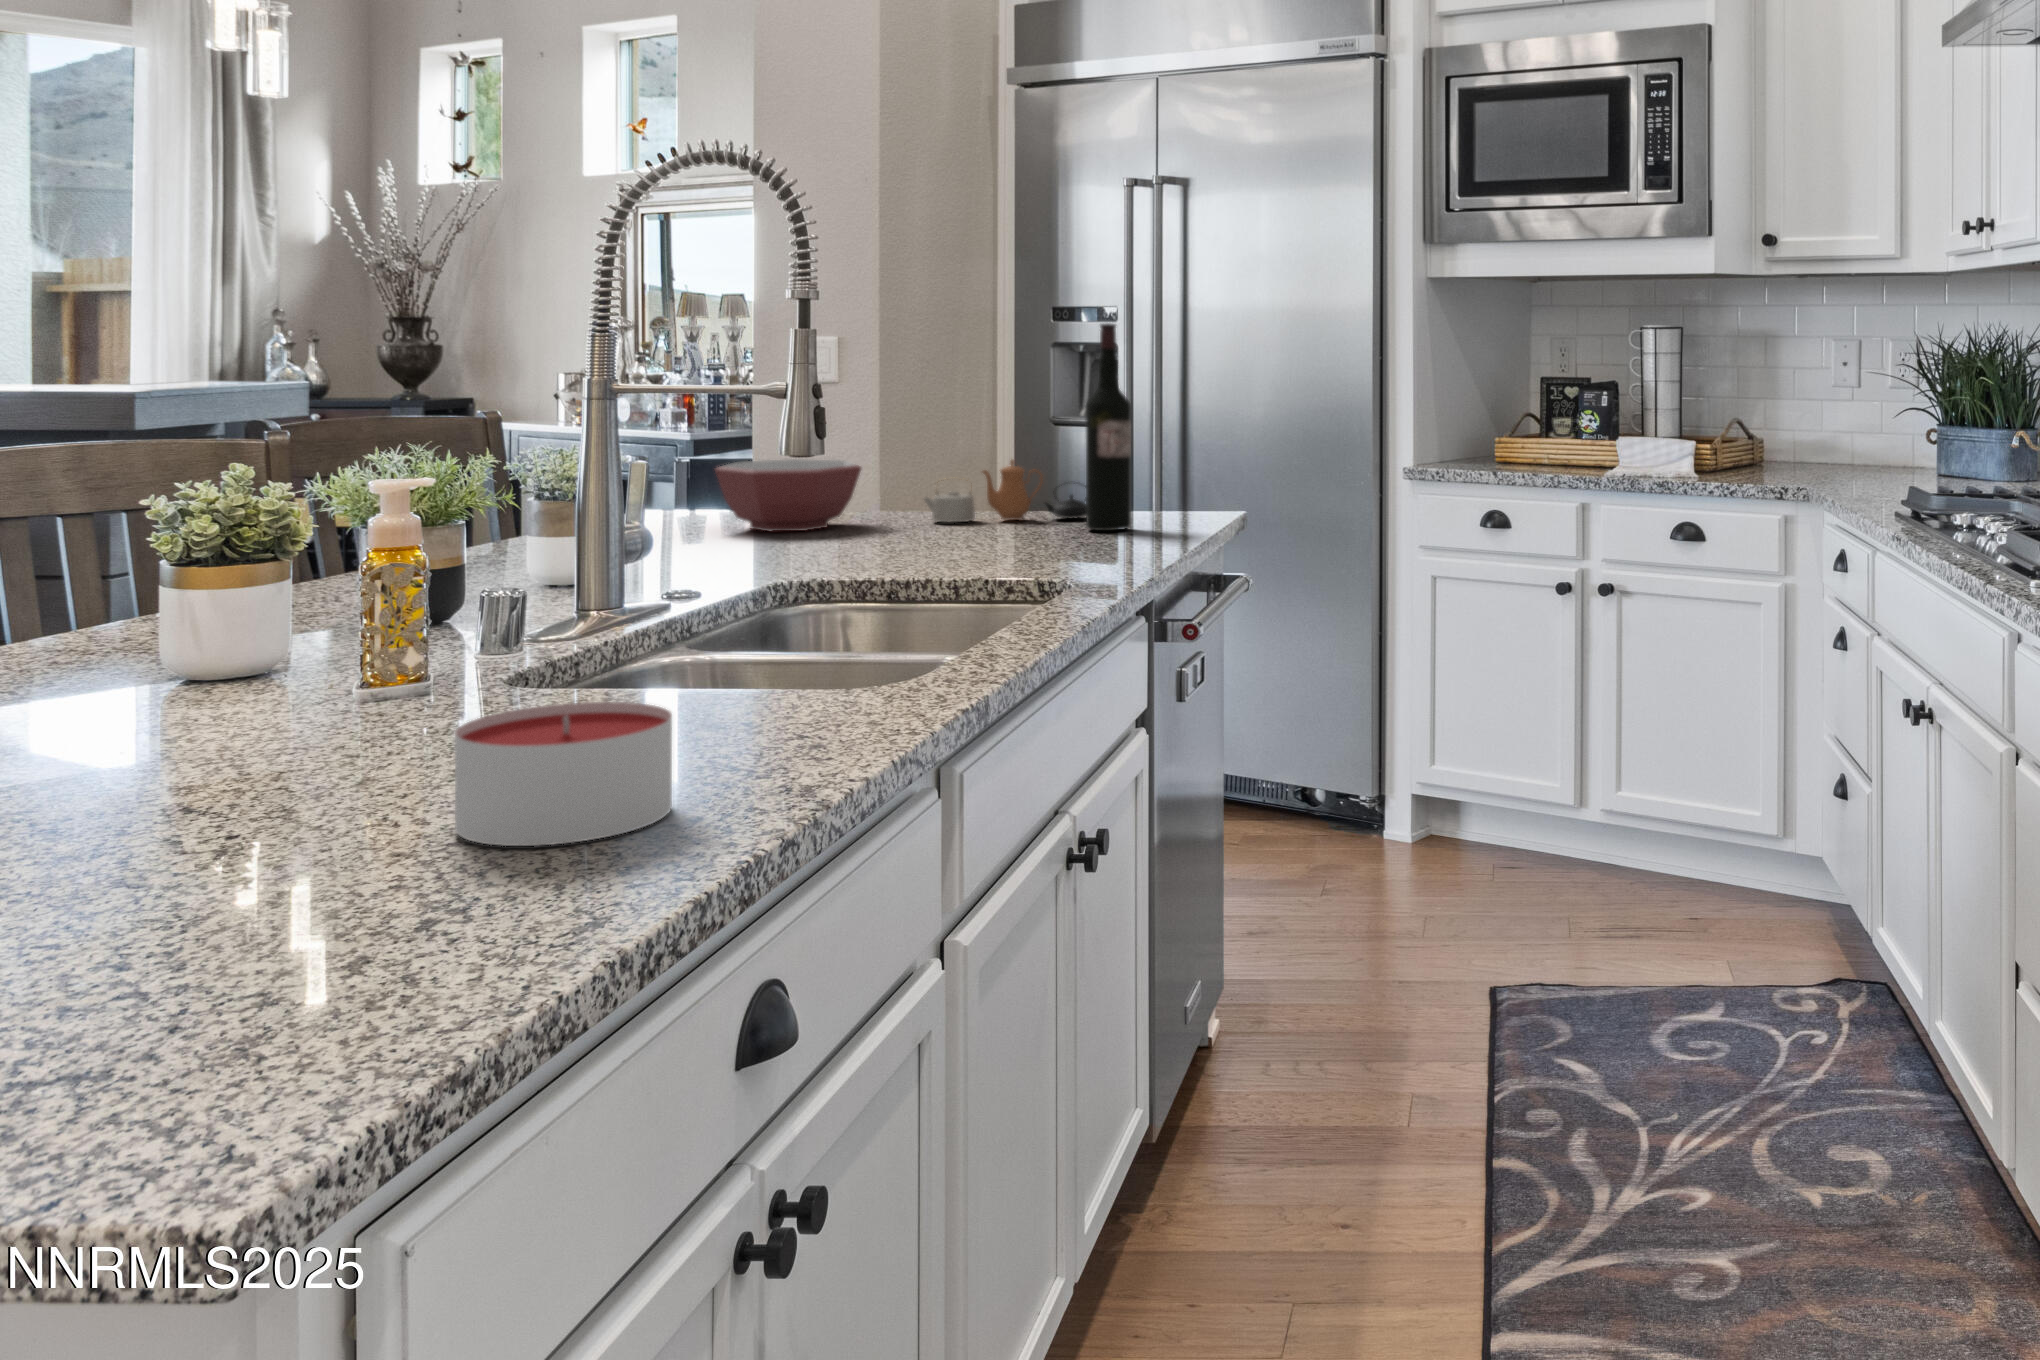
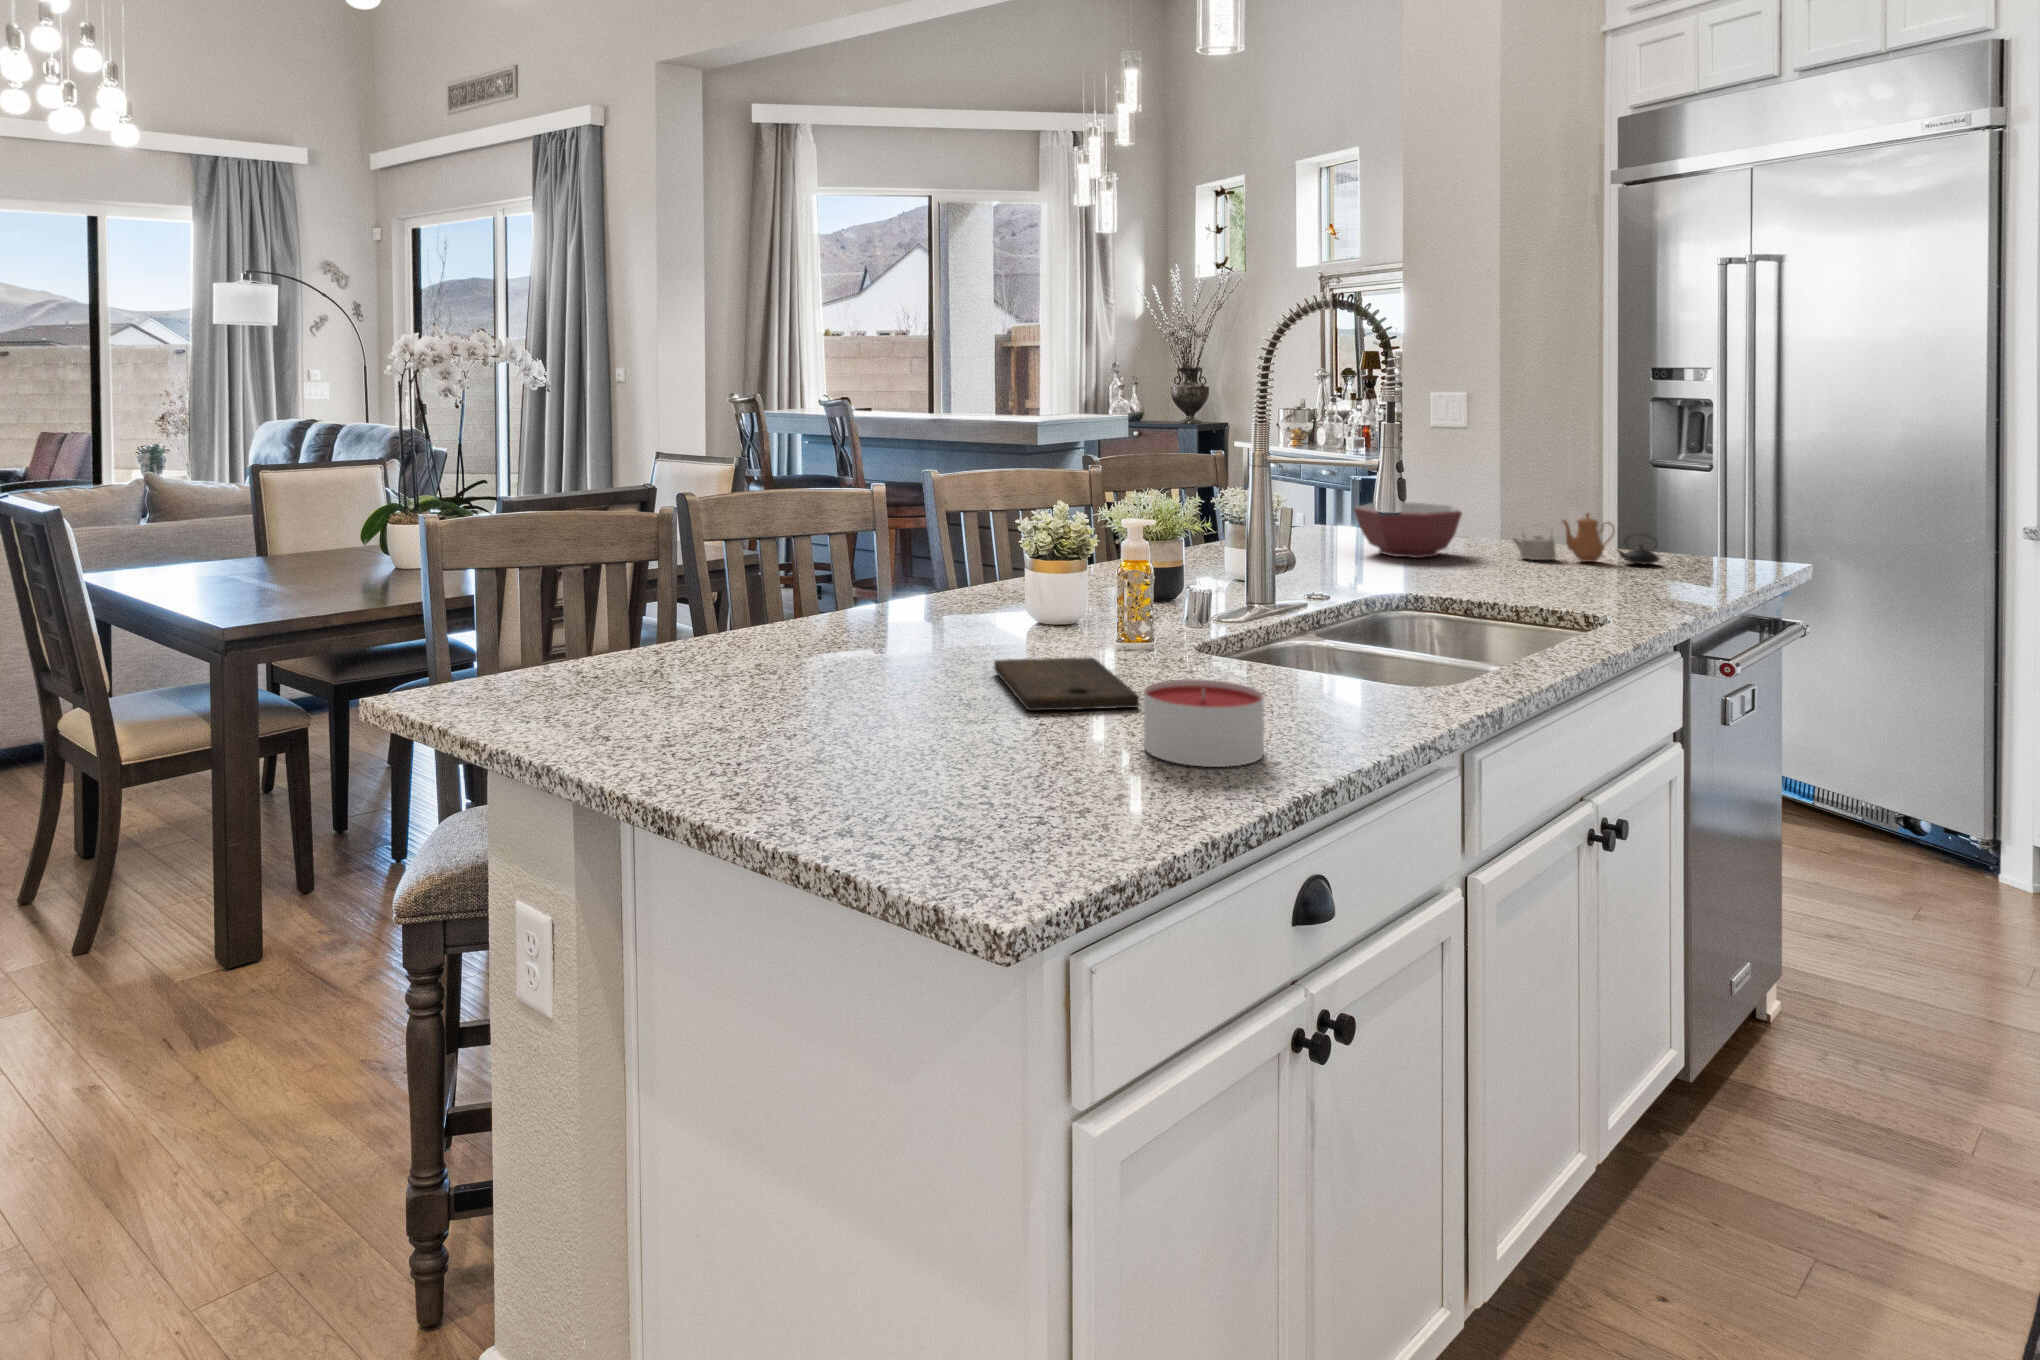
wine bottle: present [1085,323,1131,531] -> none [1647,406,1691,579]
cutting board: none [110,707,428,810] -> present [994,657,1139,711]

